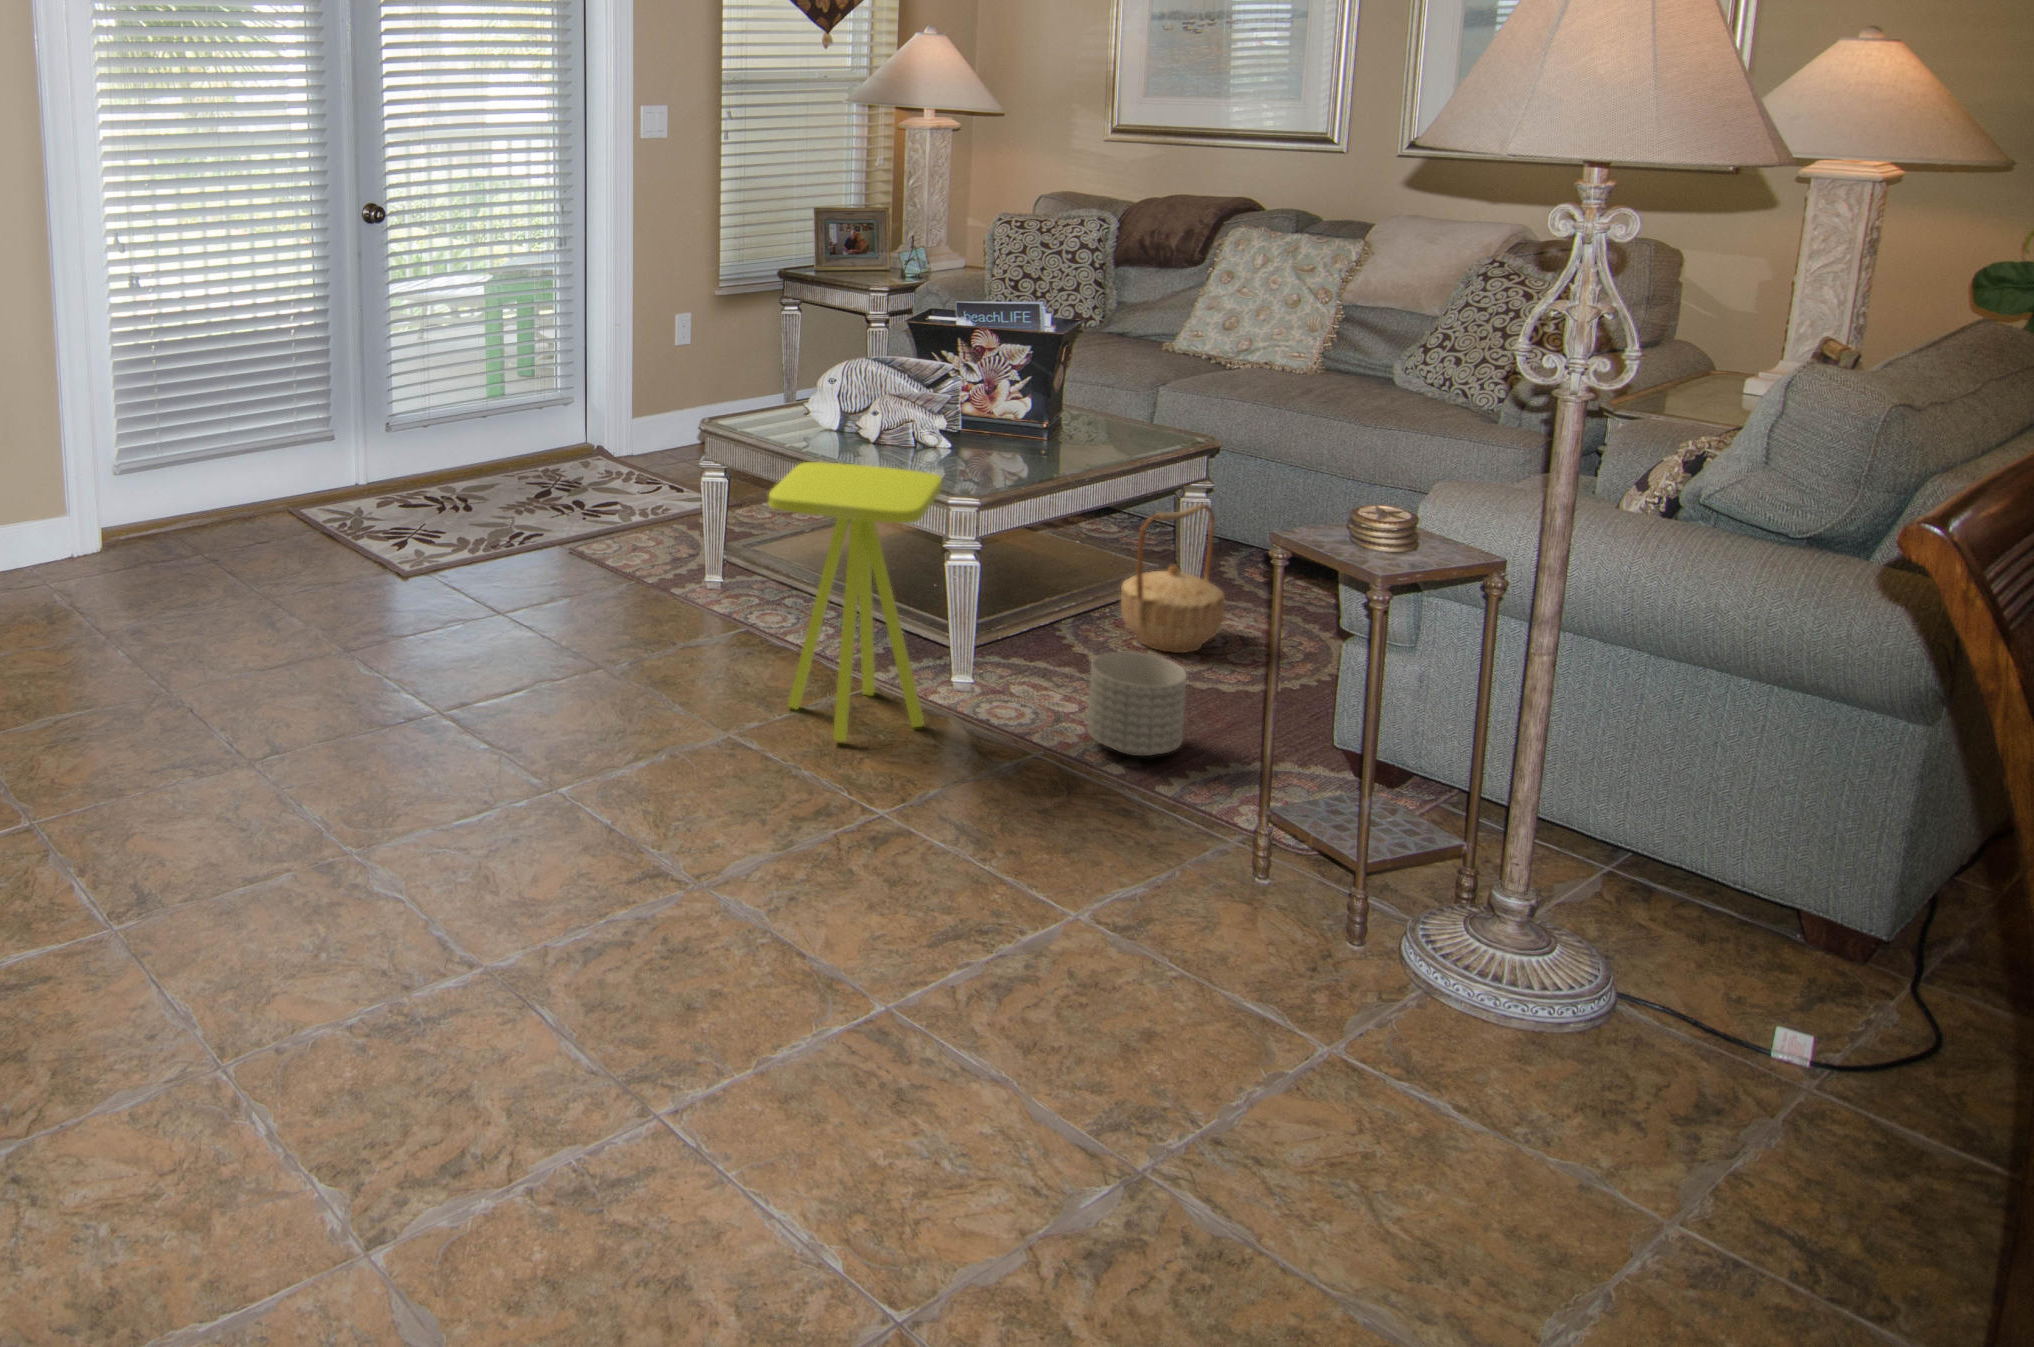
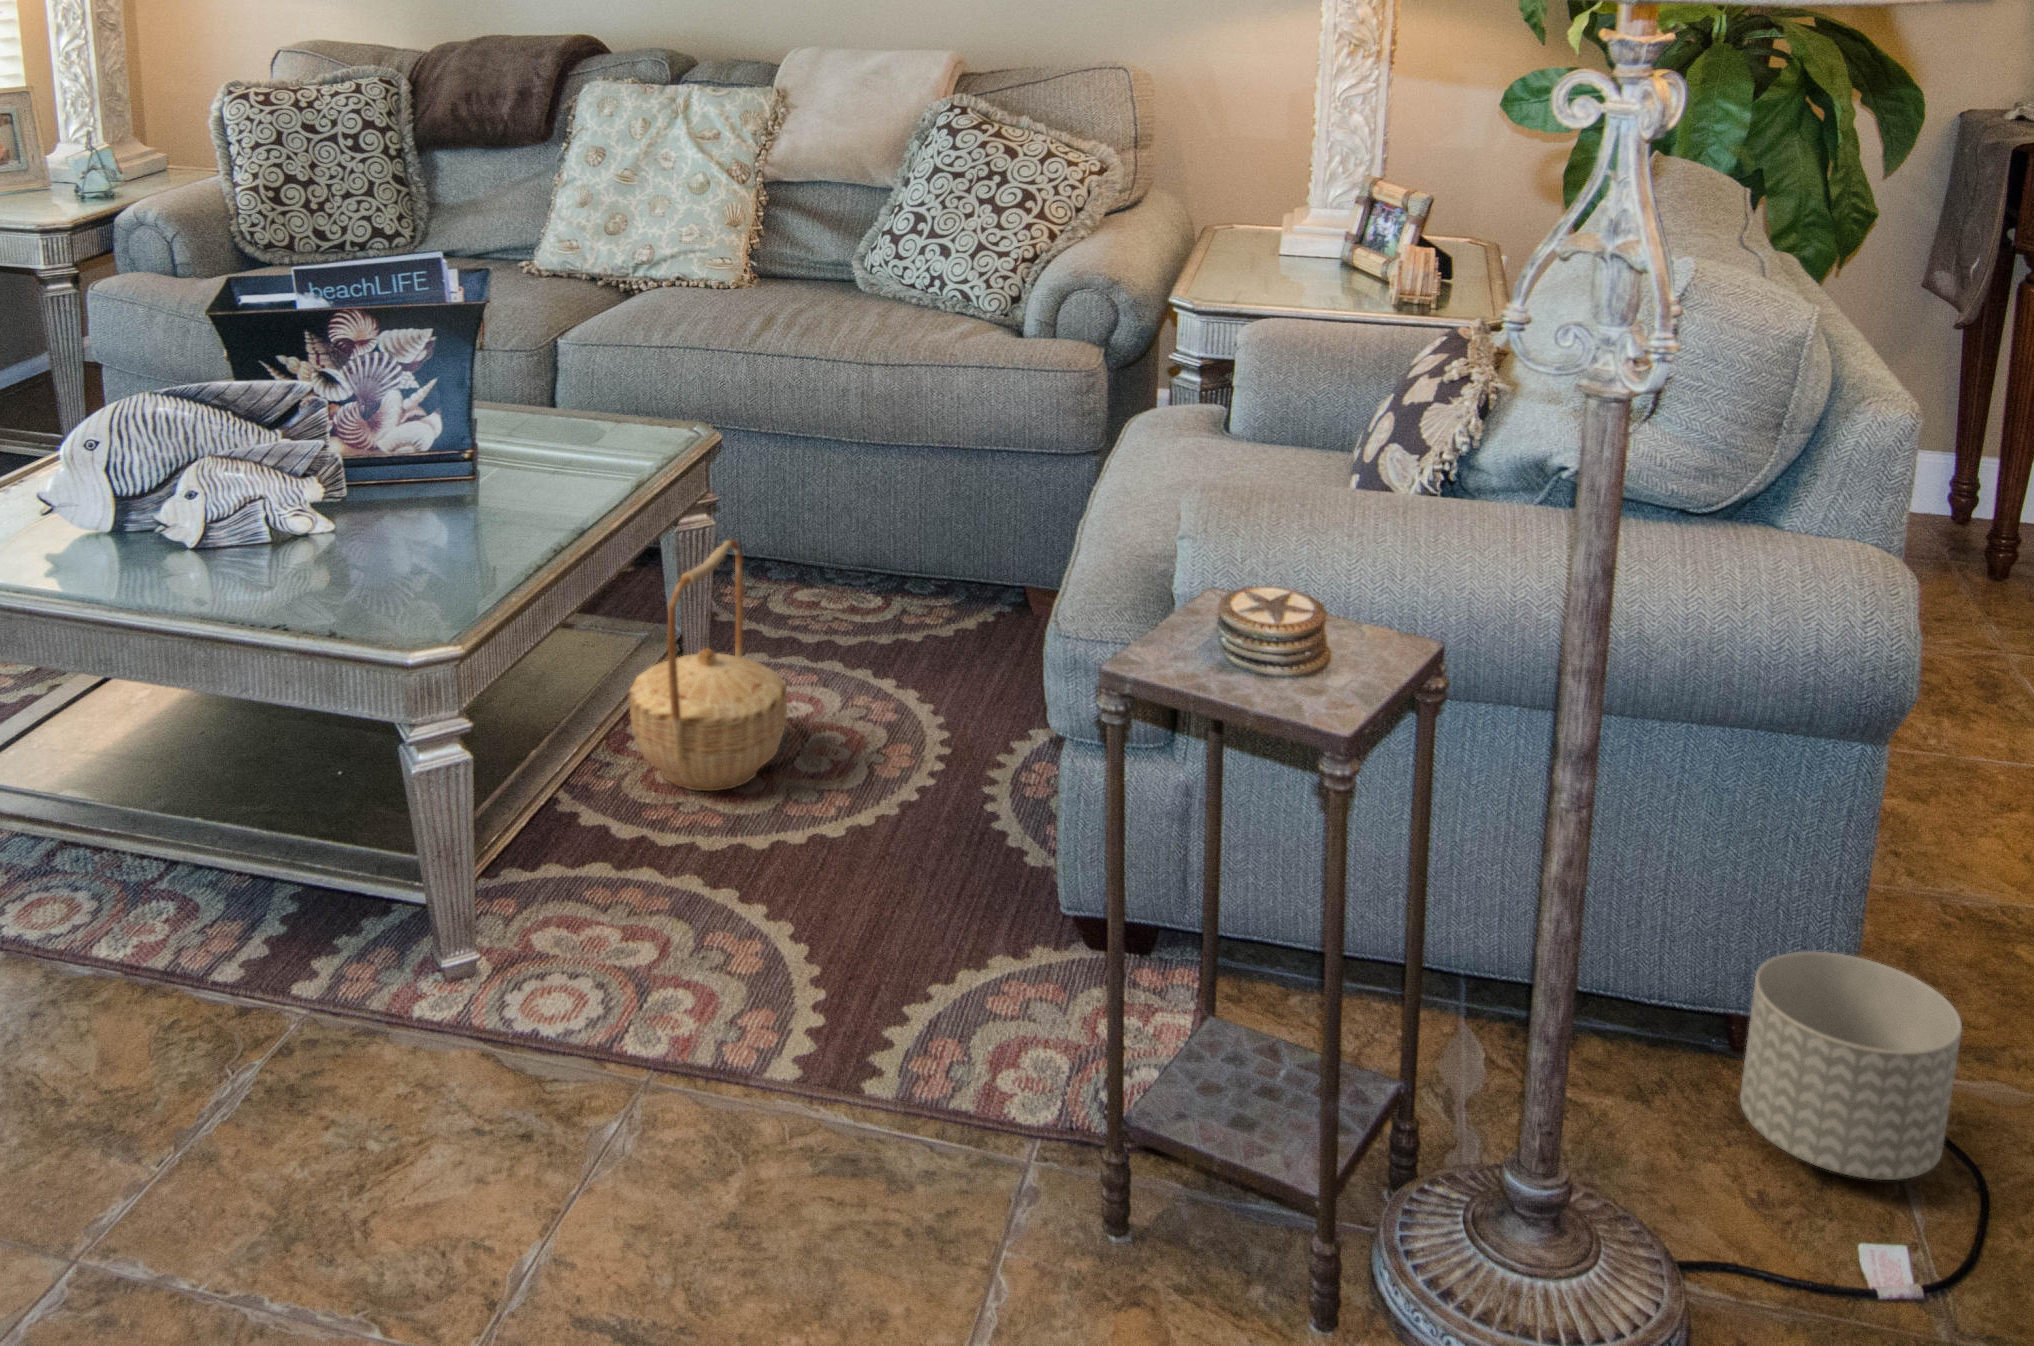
side table: present [769,462,942,742] -> none [95,610,437,1191]
planter: present [1087,652,1186,756] -> present [1740,952,1962,1180]

